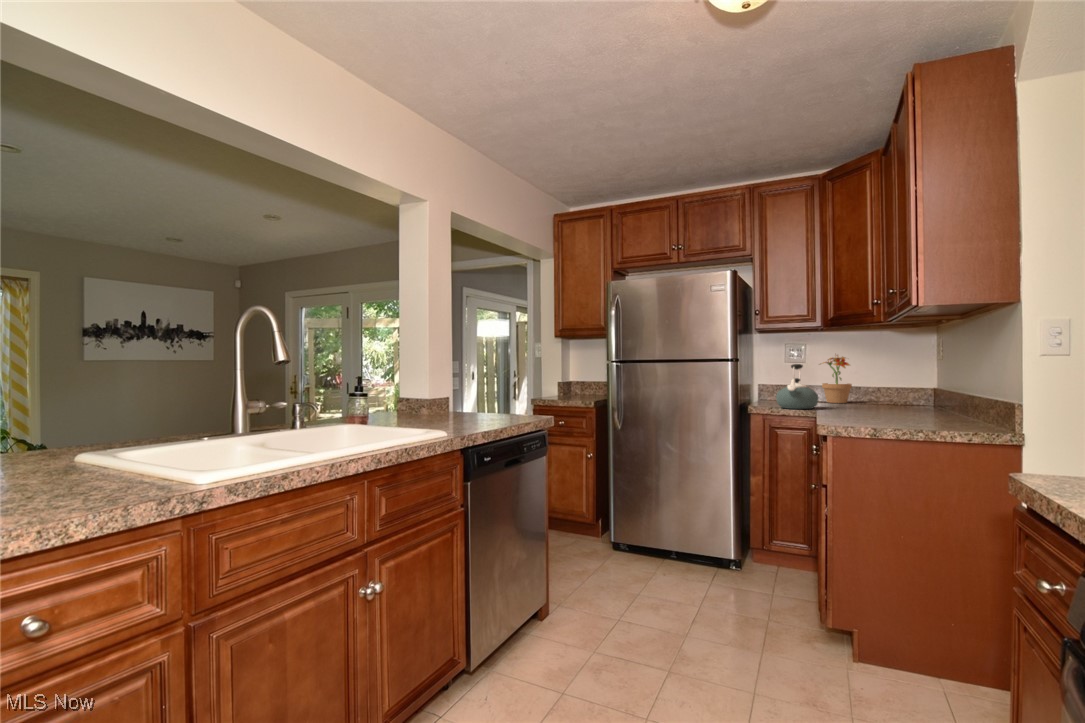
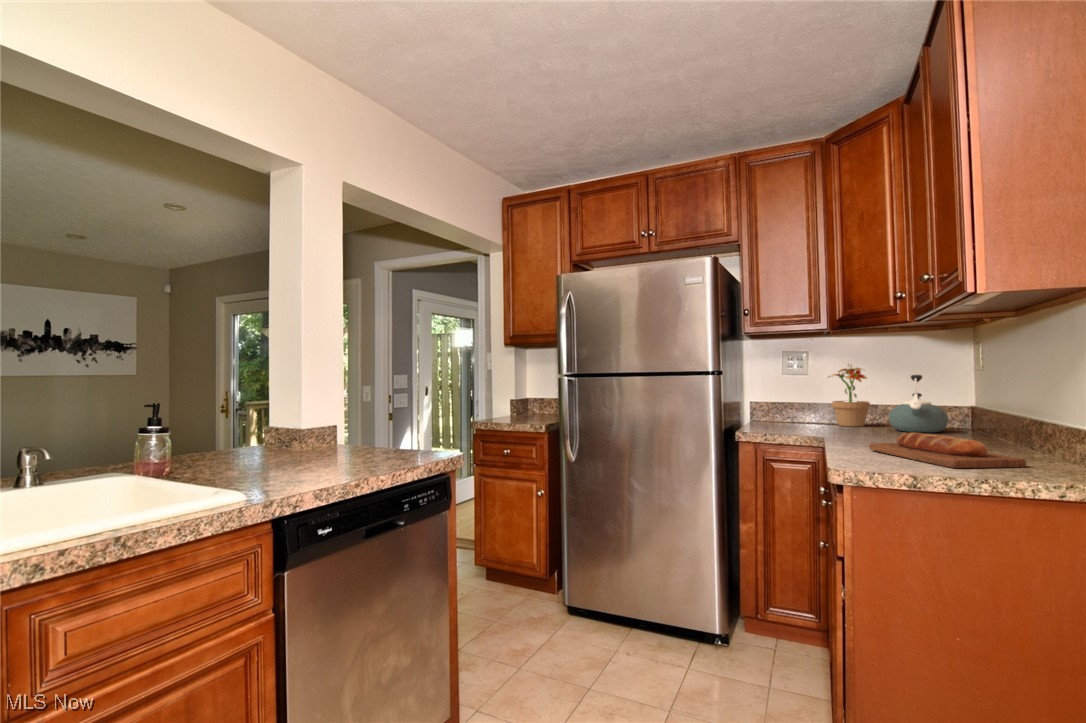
kettle: present [776,364,818,409] -> present [889,375,948,433]
bread loaf: none [849,404,953,425] -> present [869,432,1026,468]

